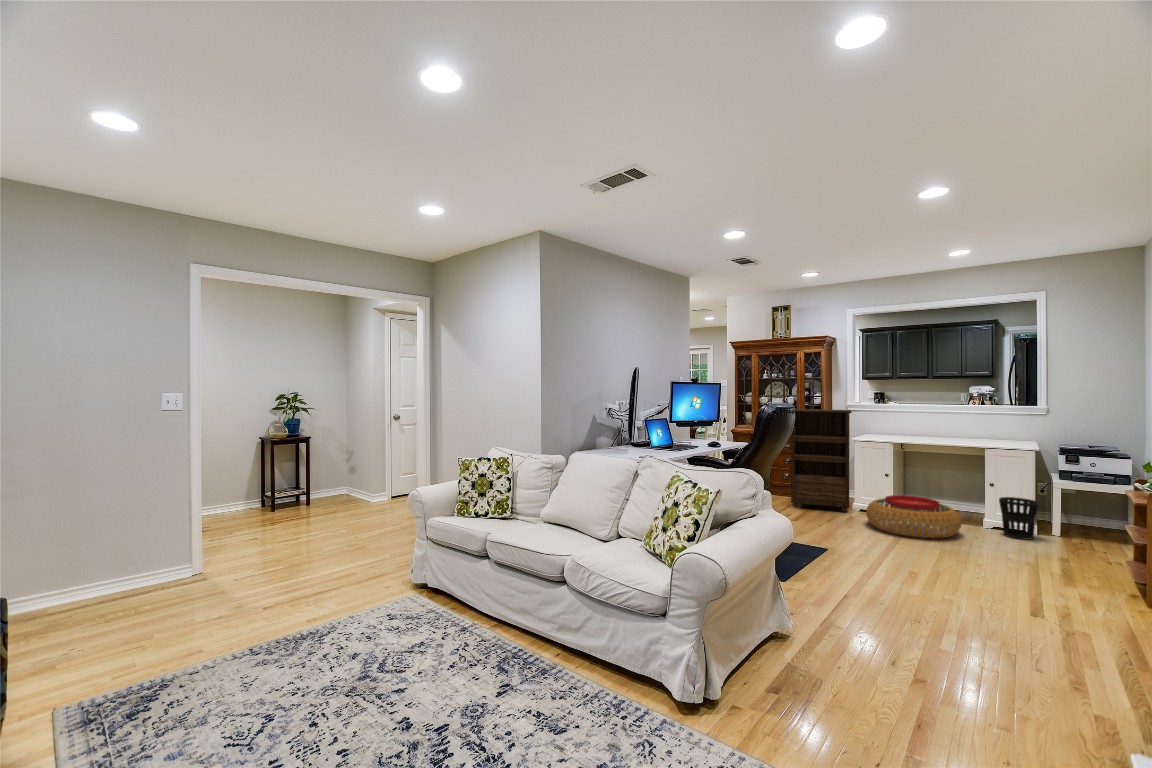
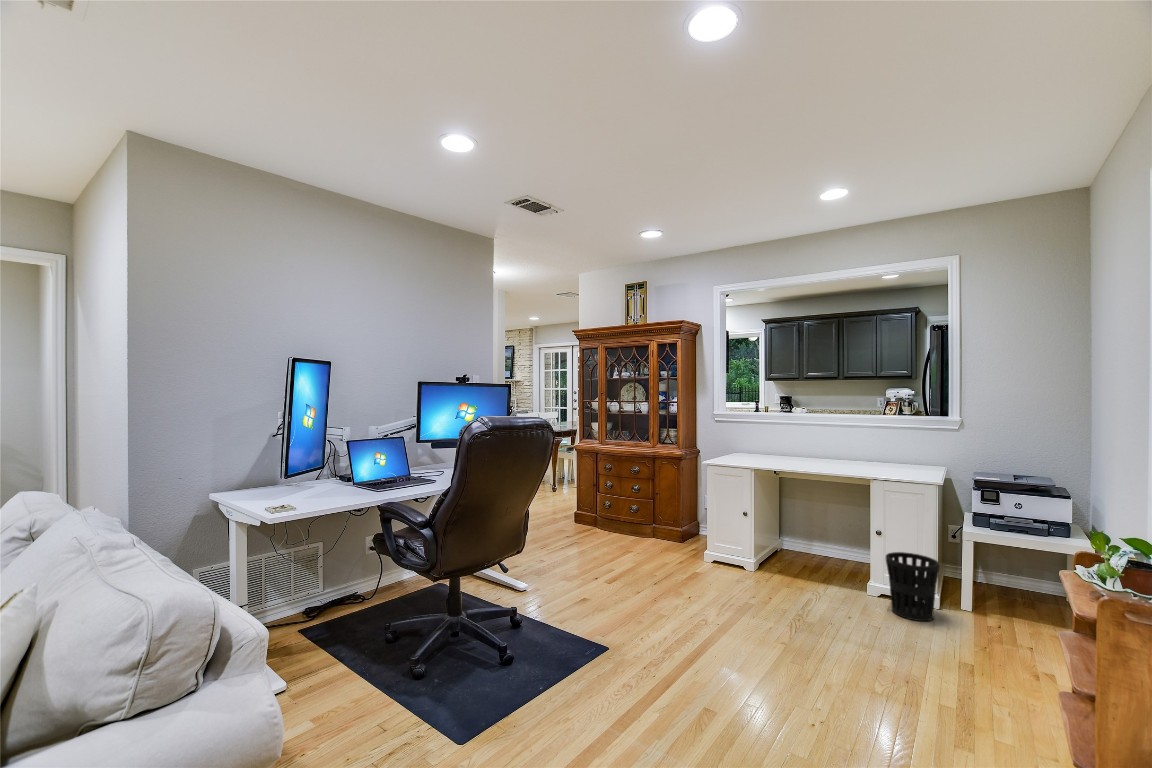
bookshelf: present [791,409,852,512] -> none [621,419,705,564]
pouf: present [866,495,961,538] -> none [702,547,829,622]

